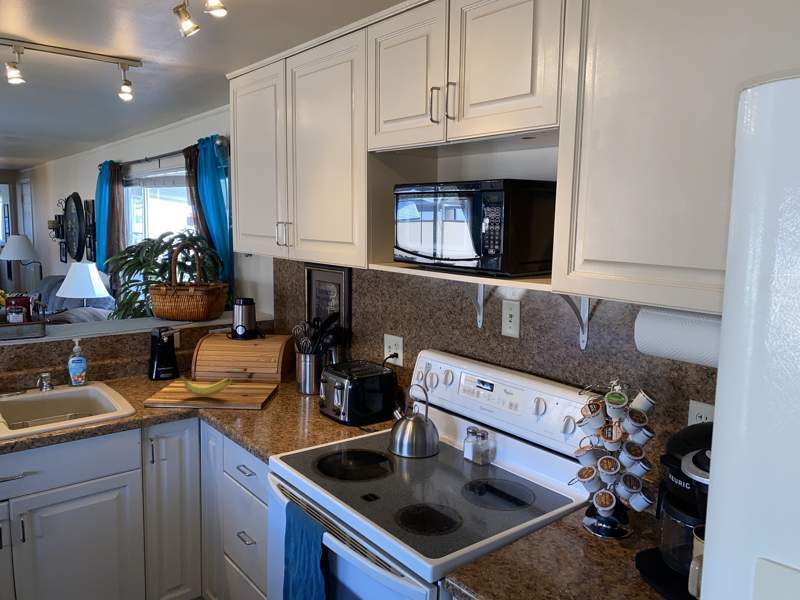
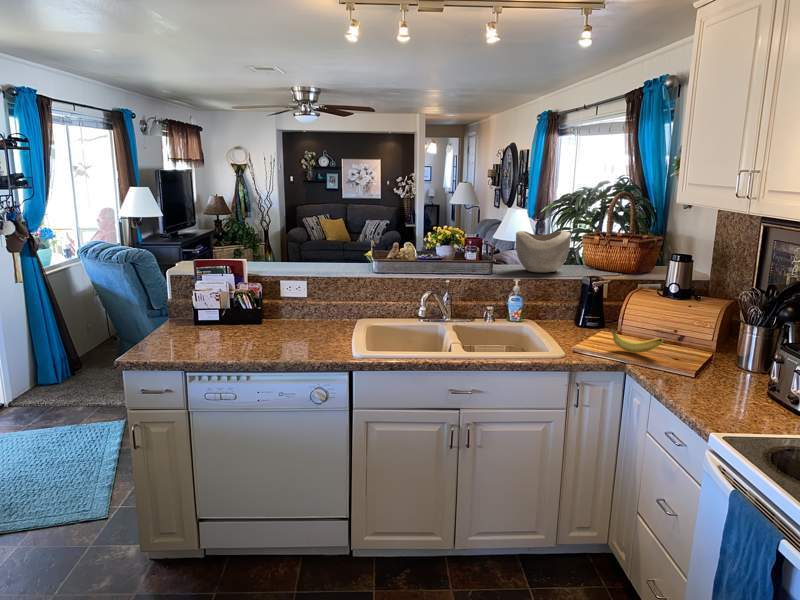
decorative bowl: none [71,284,135,329] -> present [516,231,571,272]

